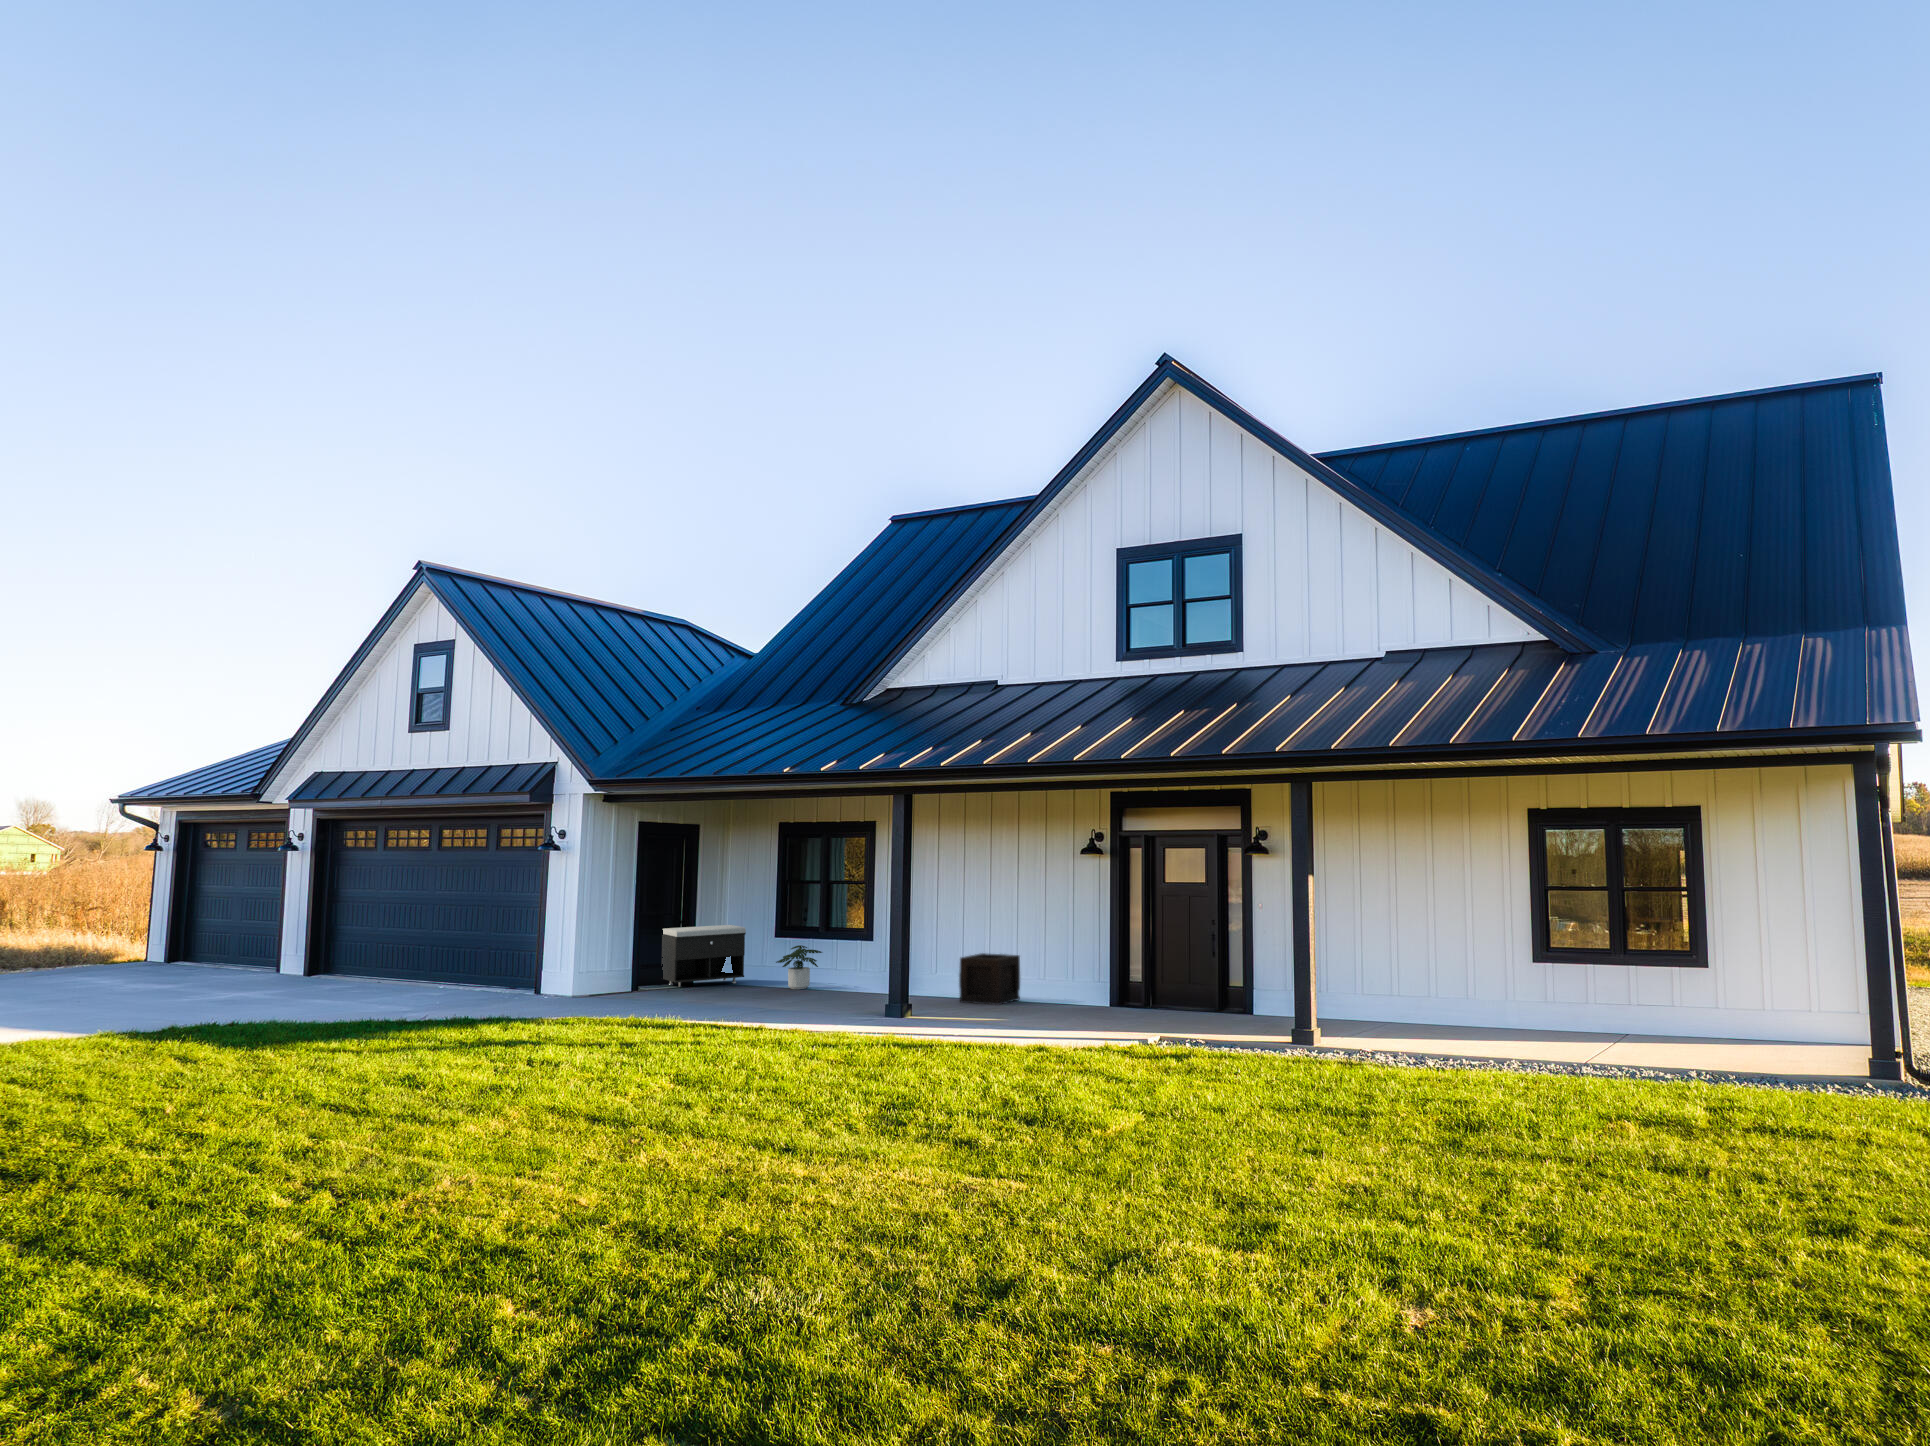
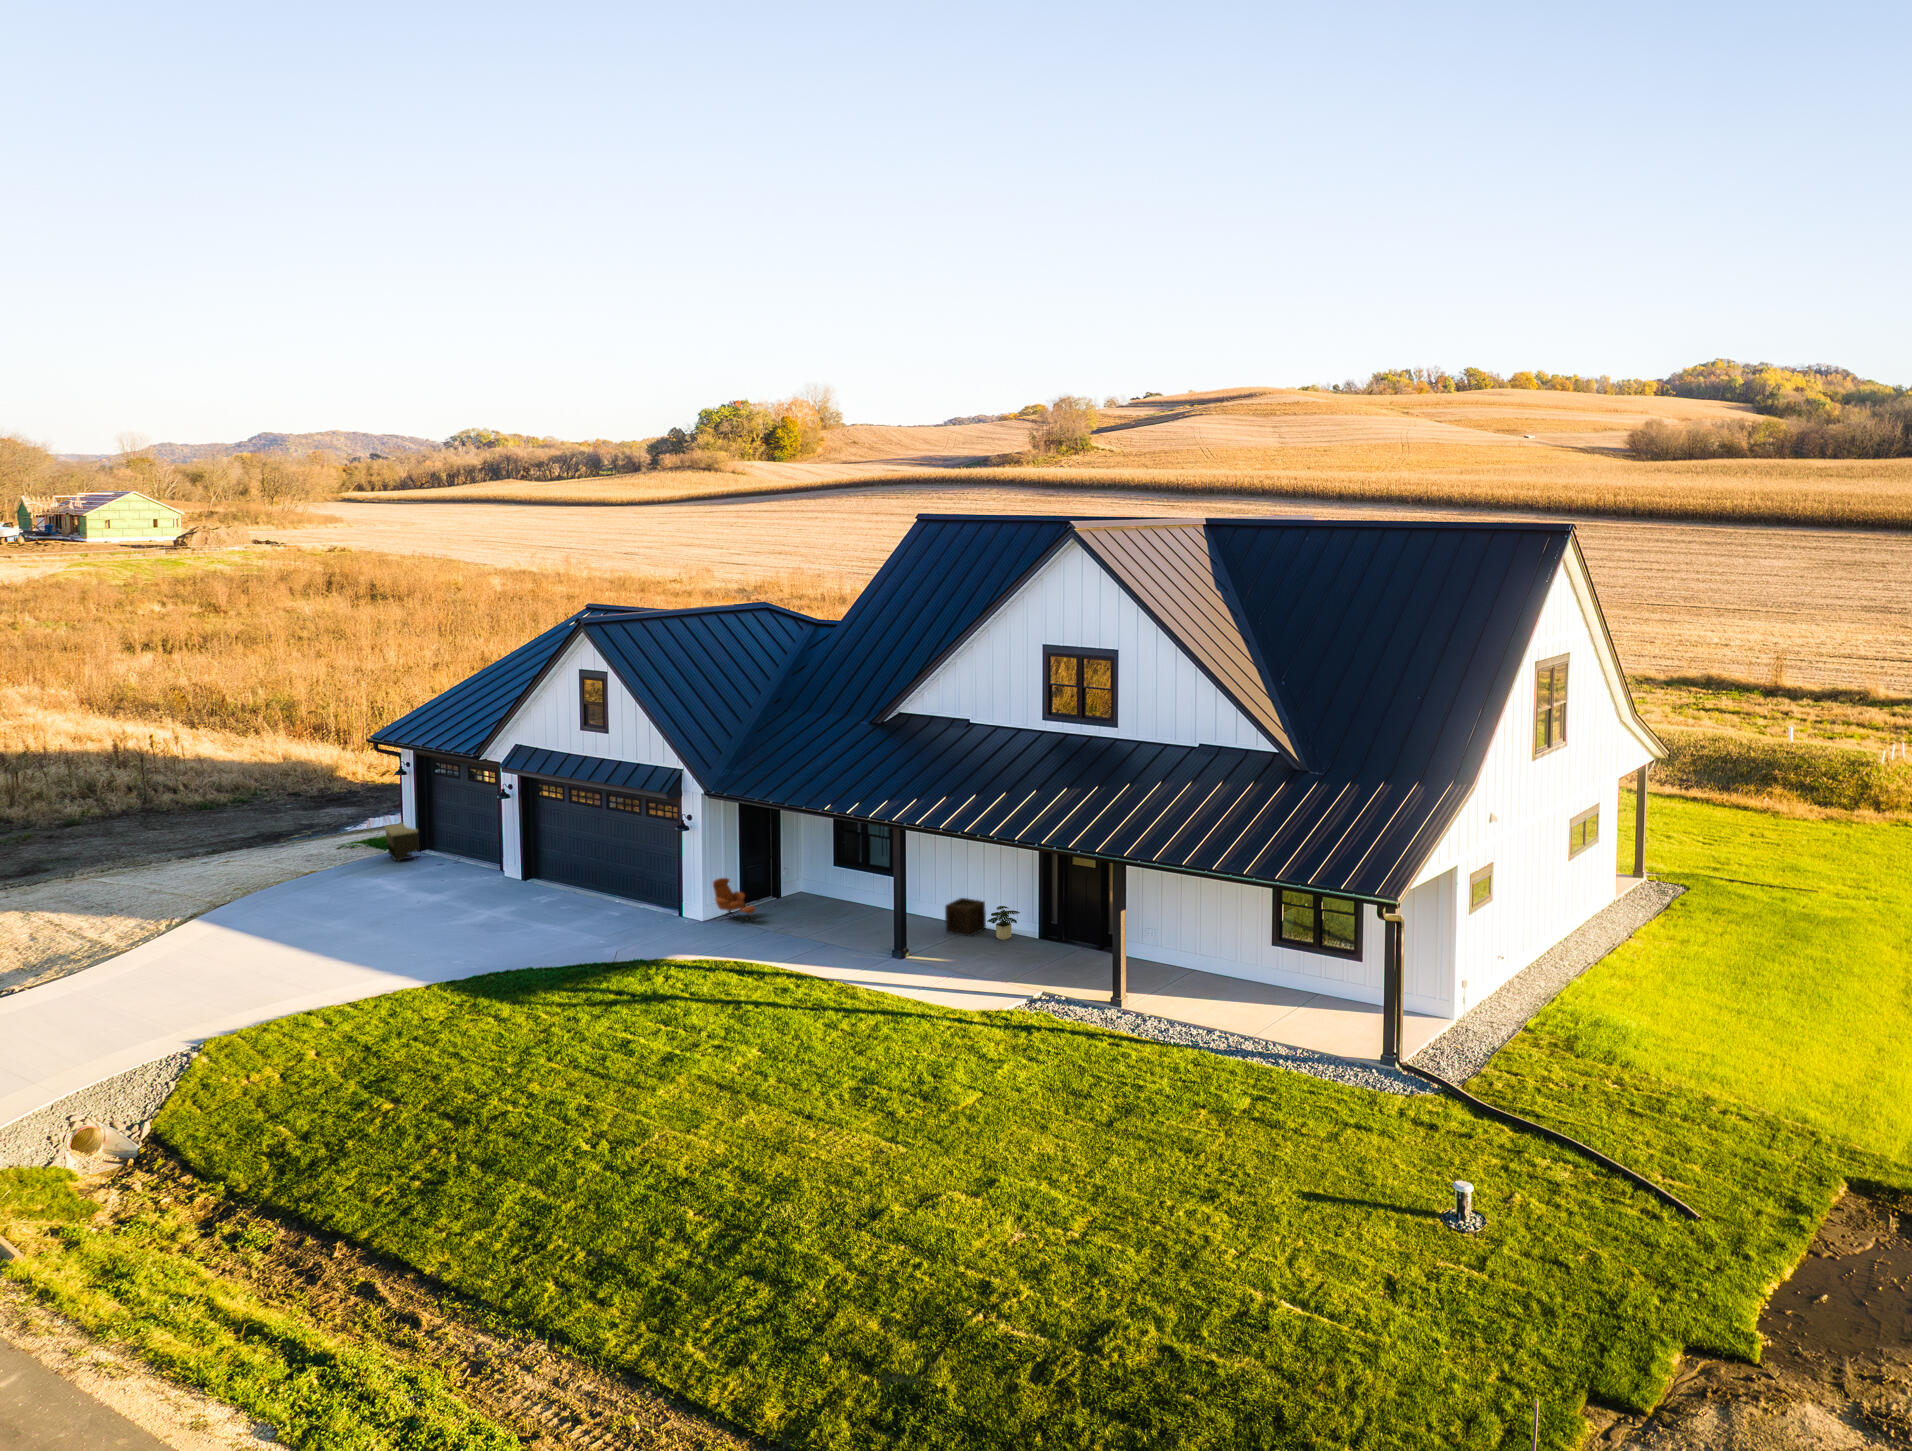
storage bench: present [661,925,746,987] -> present [384,823,420,861]
lounge chair: none [593,934,658,998] -> present [713,878,756,920]
potted plant: present [776,945,822,989] -> present [987,906,1020,940]

